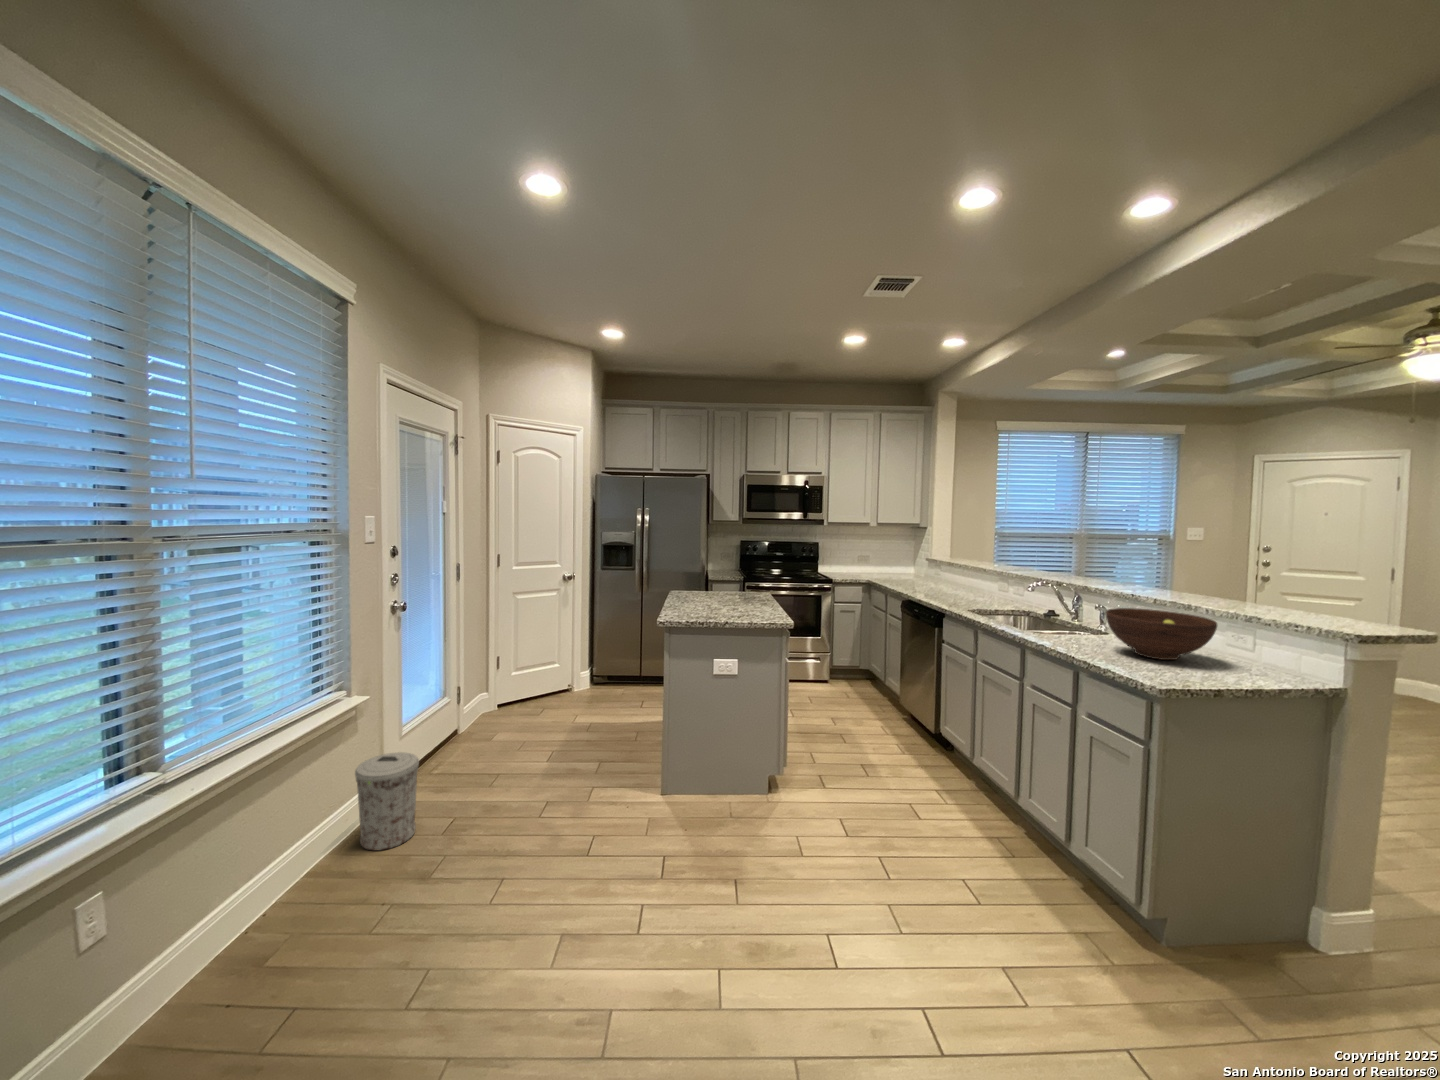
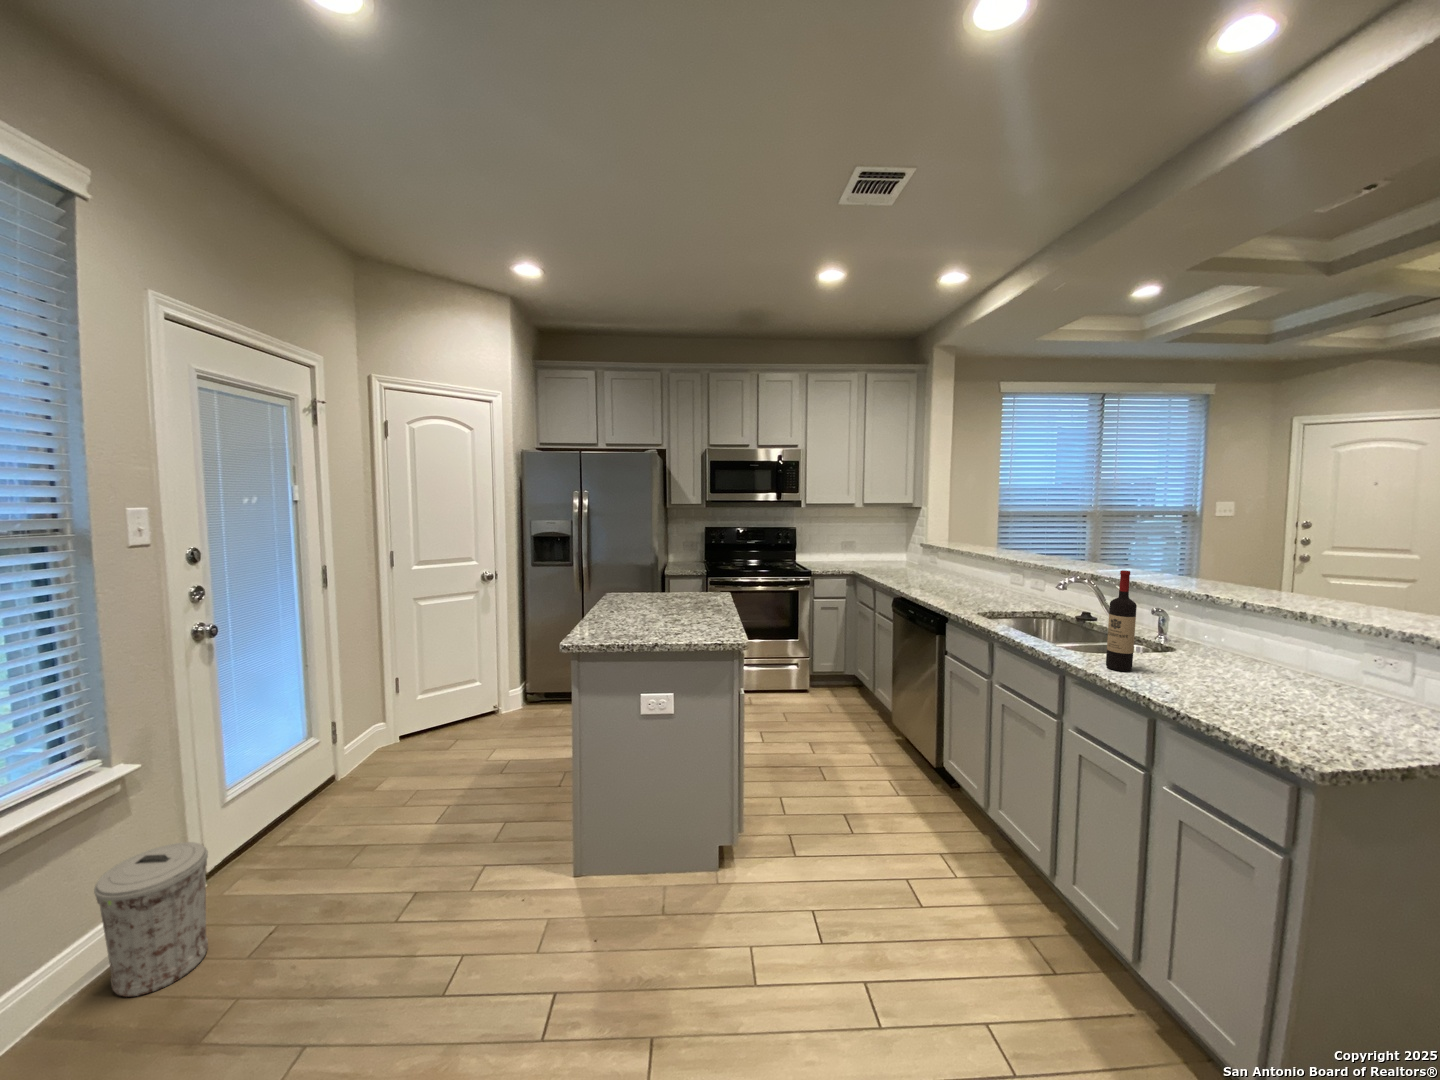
wine bottle: none [1052,573,1073,644] -> present [1106,570,1137,671]
fruit bowl: present [1106,608,1217,660] -> none [1189,620,1375,702]

